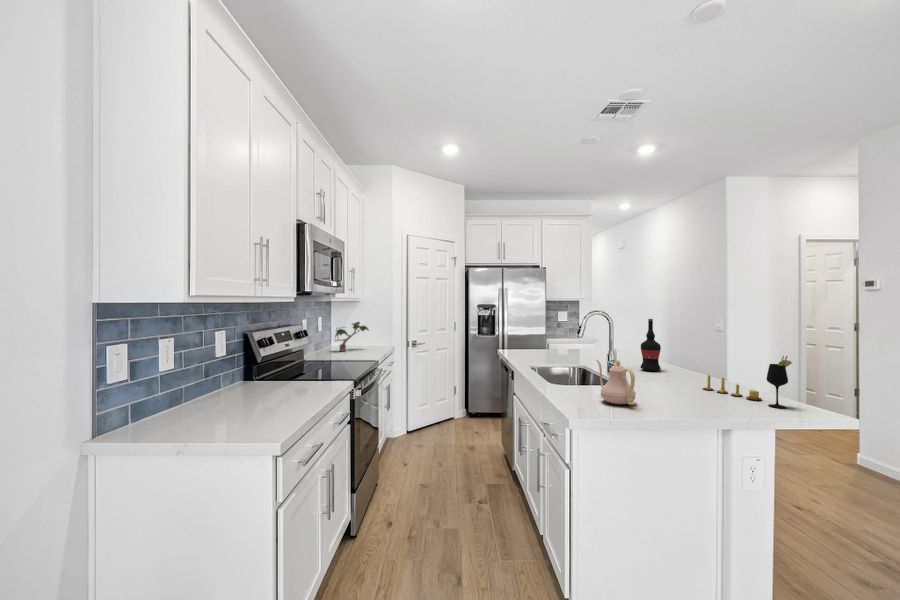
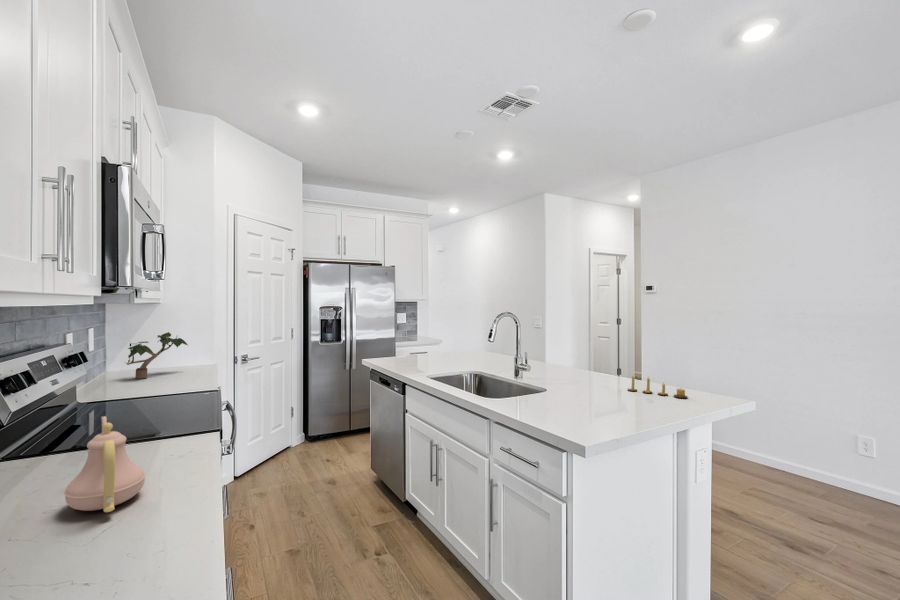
wine bottle: present [641,319,661,371] -> none [543,322,562,374]
wine glass: present [767,356,792,408] -> none [700,356,721,404]
teapot: present [596,360,636,405] -> present [64,416,146,512]

